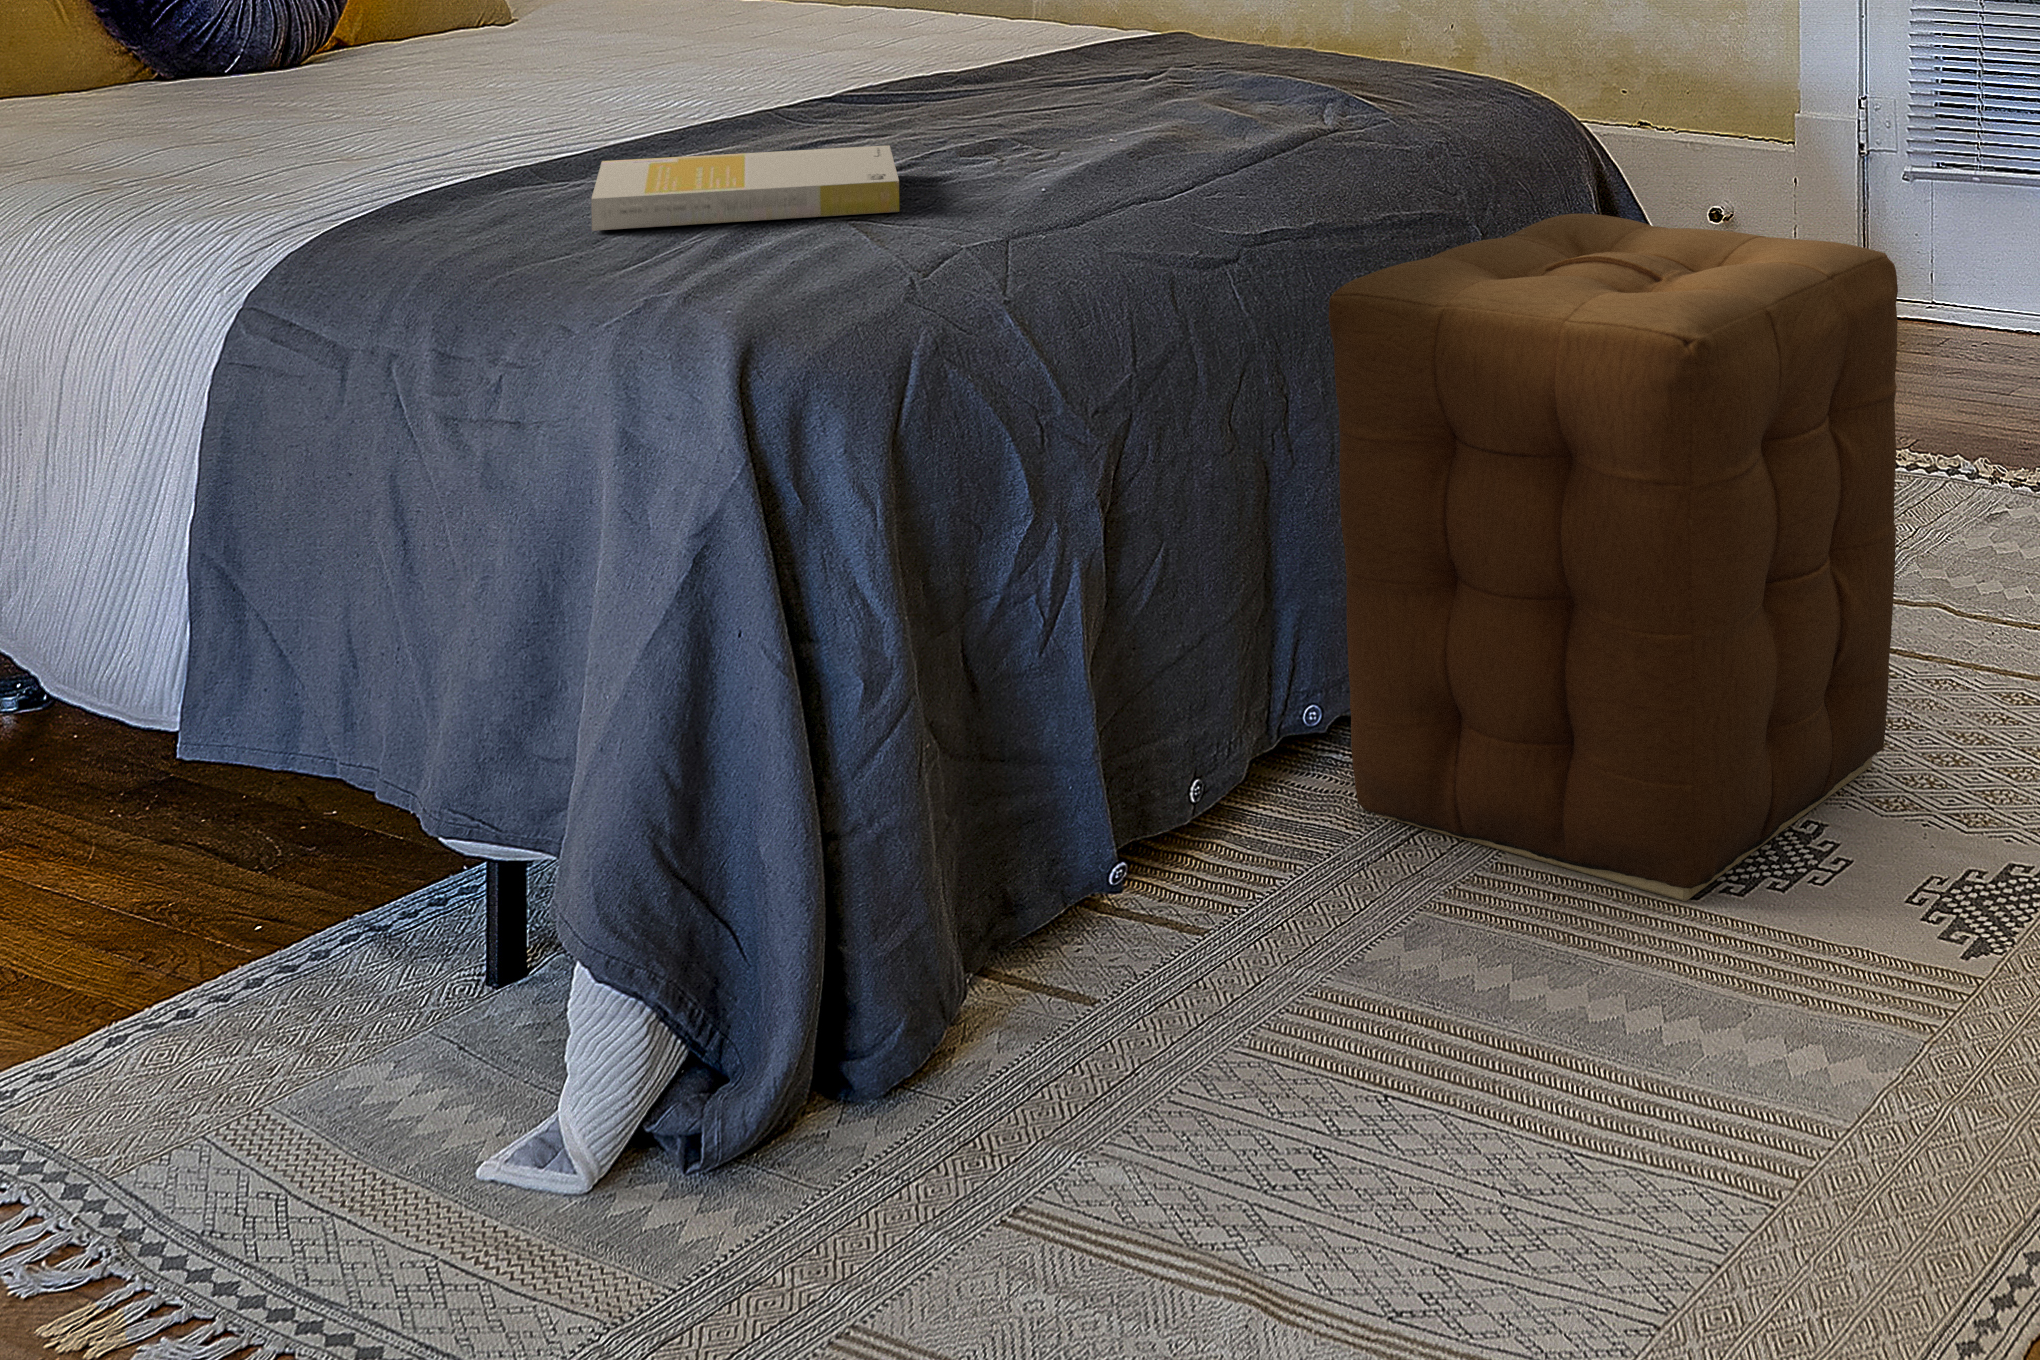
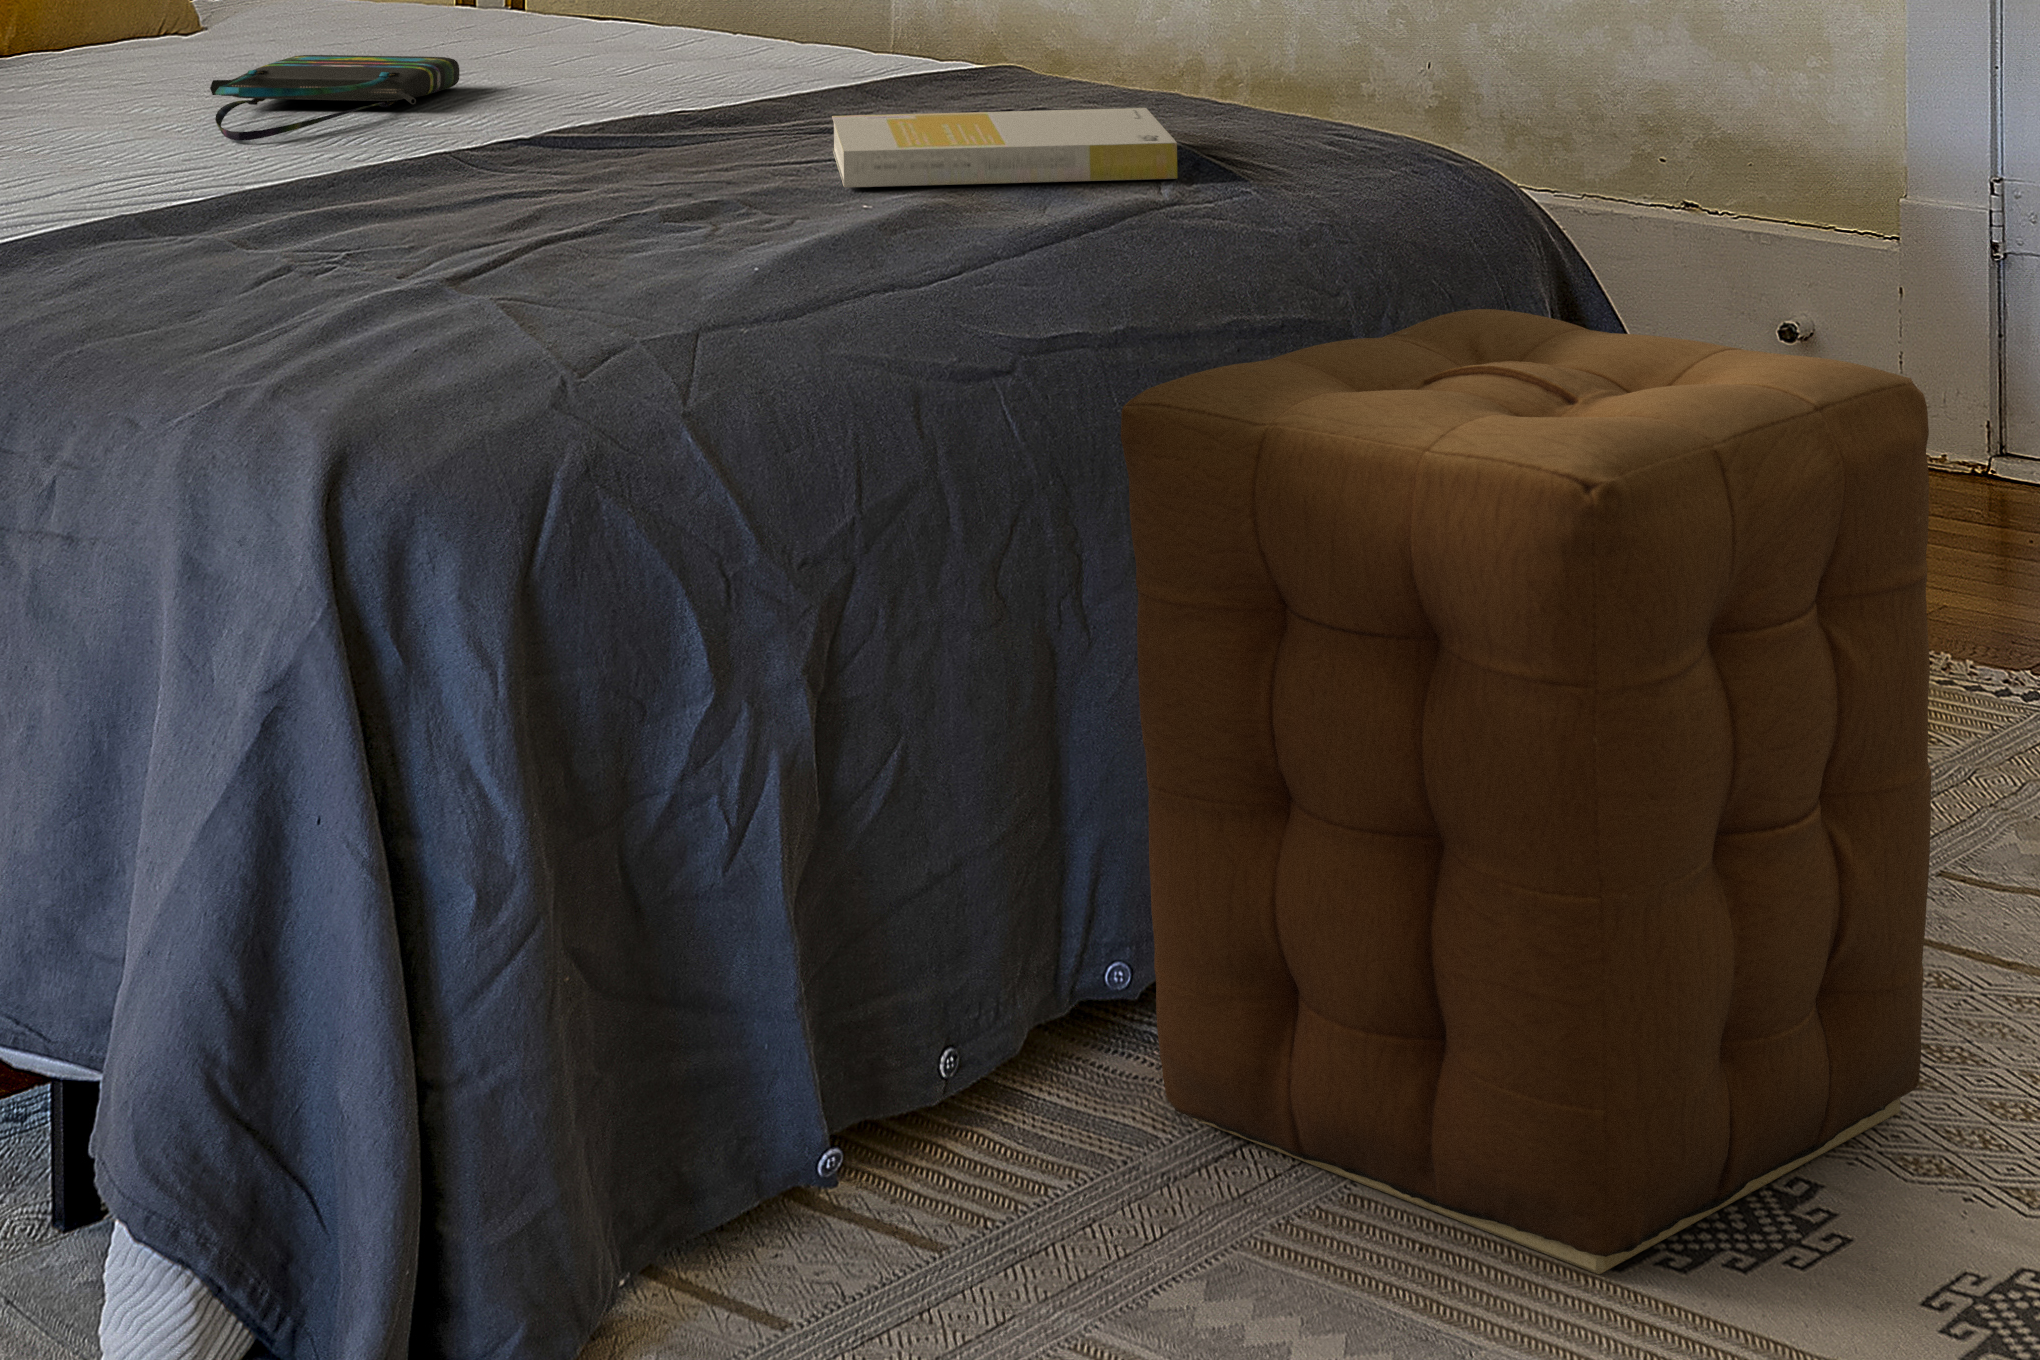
tote bag: none [559,43,761,114] -> present [210,55,460,141]
book: present [591,145,899,231] -> present [832,108,1177,187]

